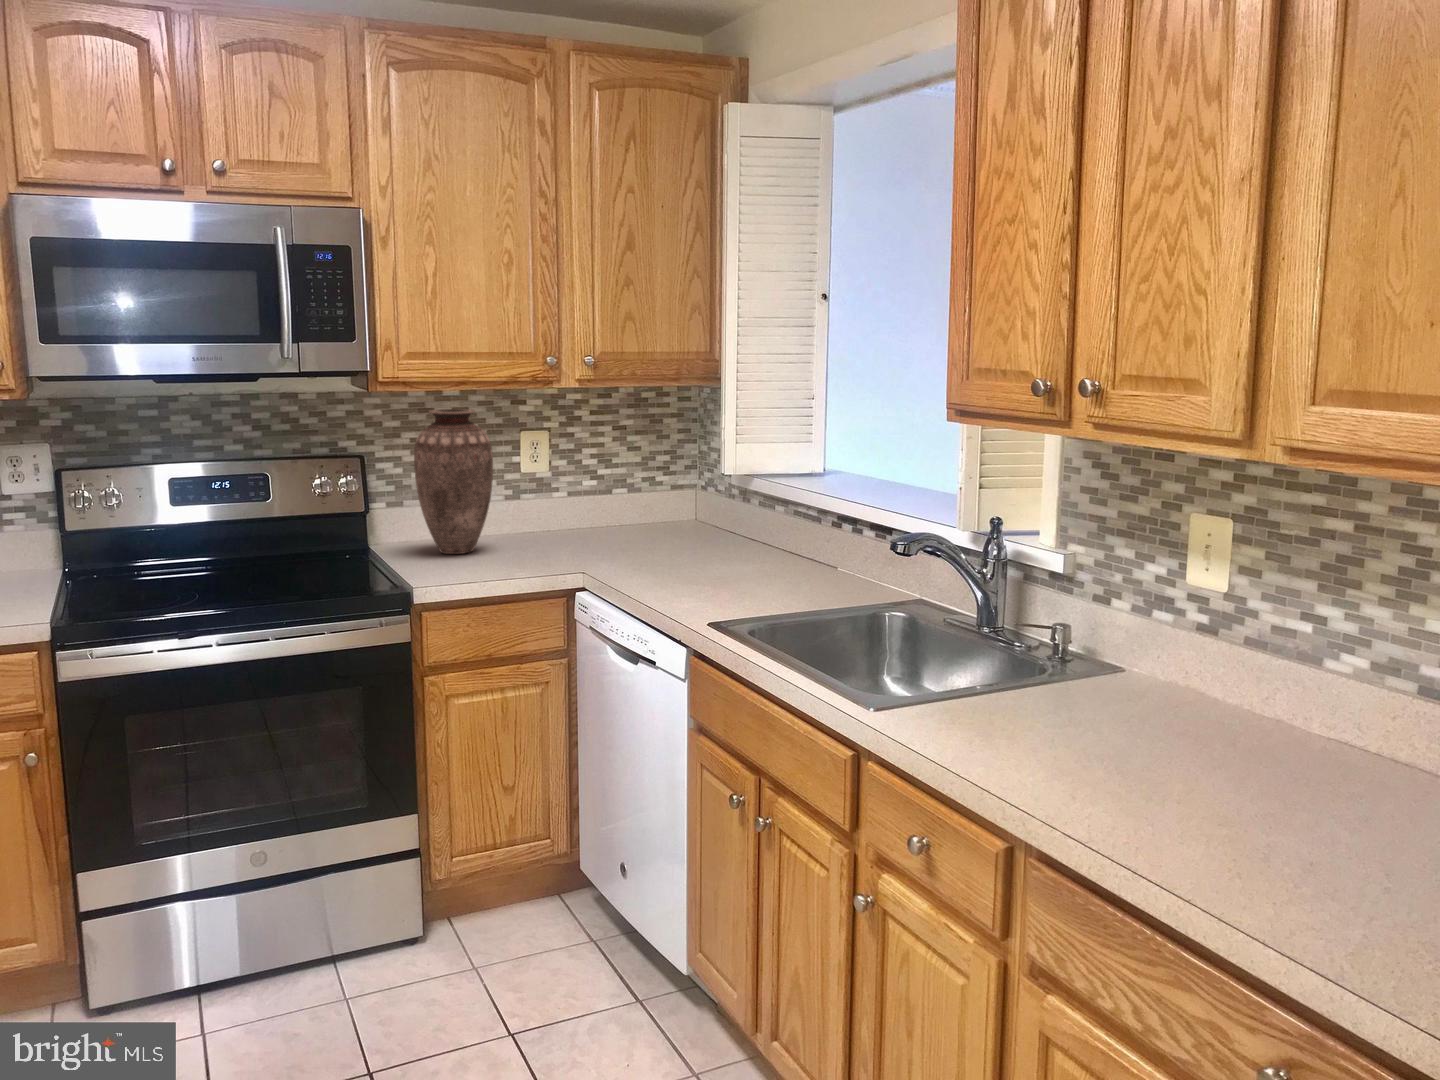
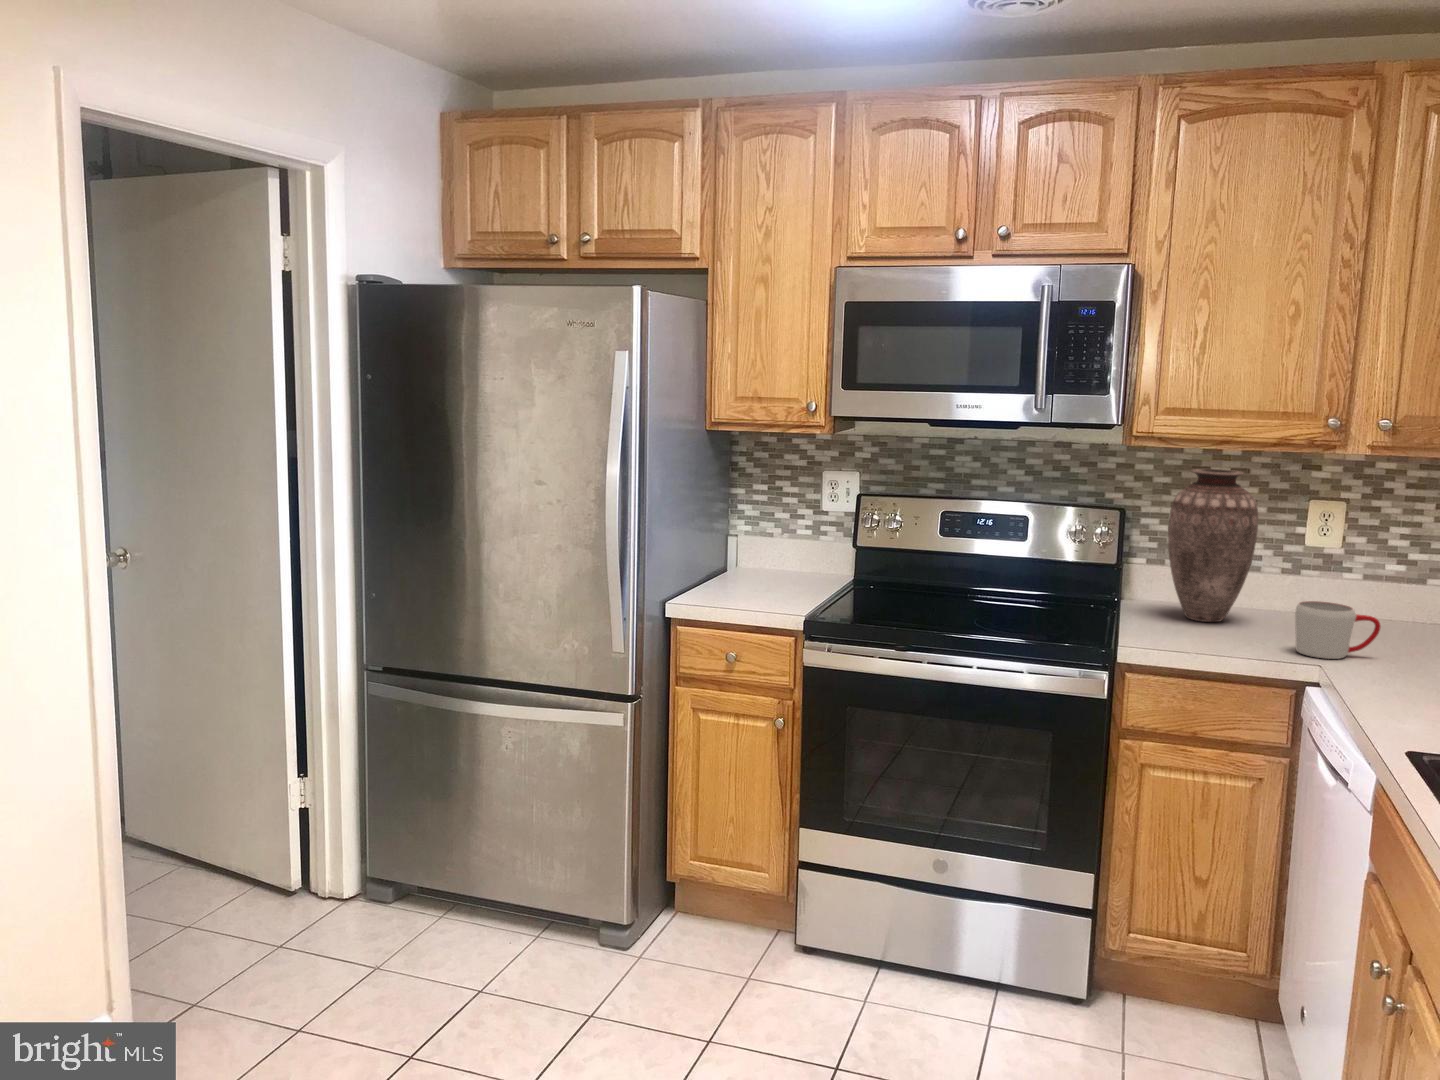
mug: none [549,518,614,567] -> present [1295,601,1380,659]

